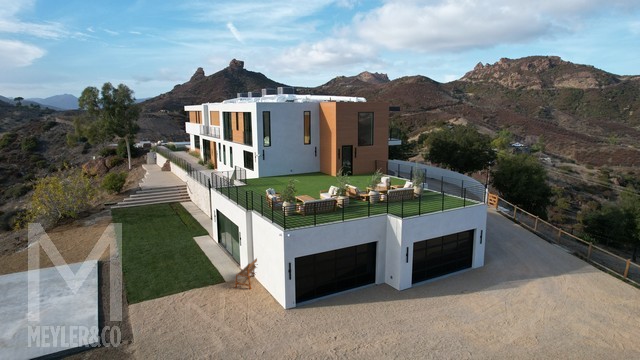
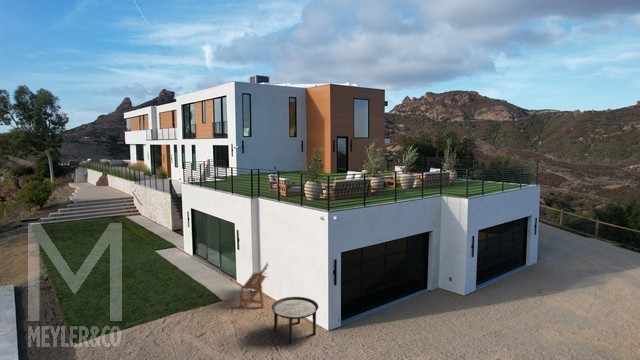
round table: none [248,285,279,315] -> present [272,297,318,343]

